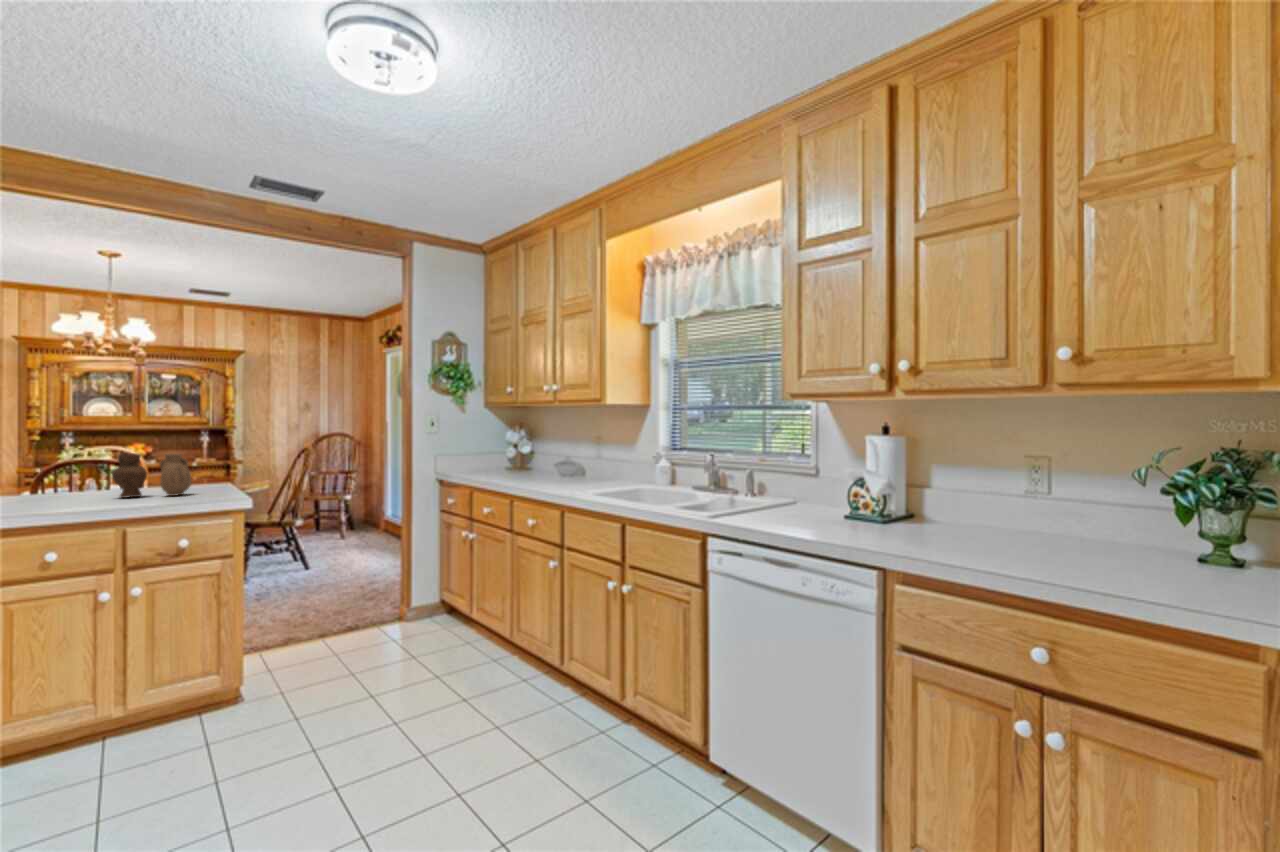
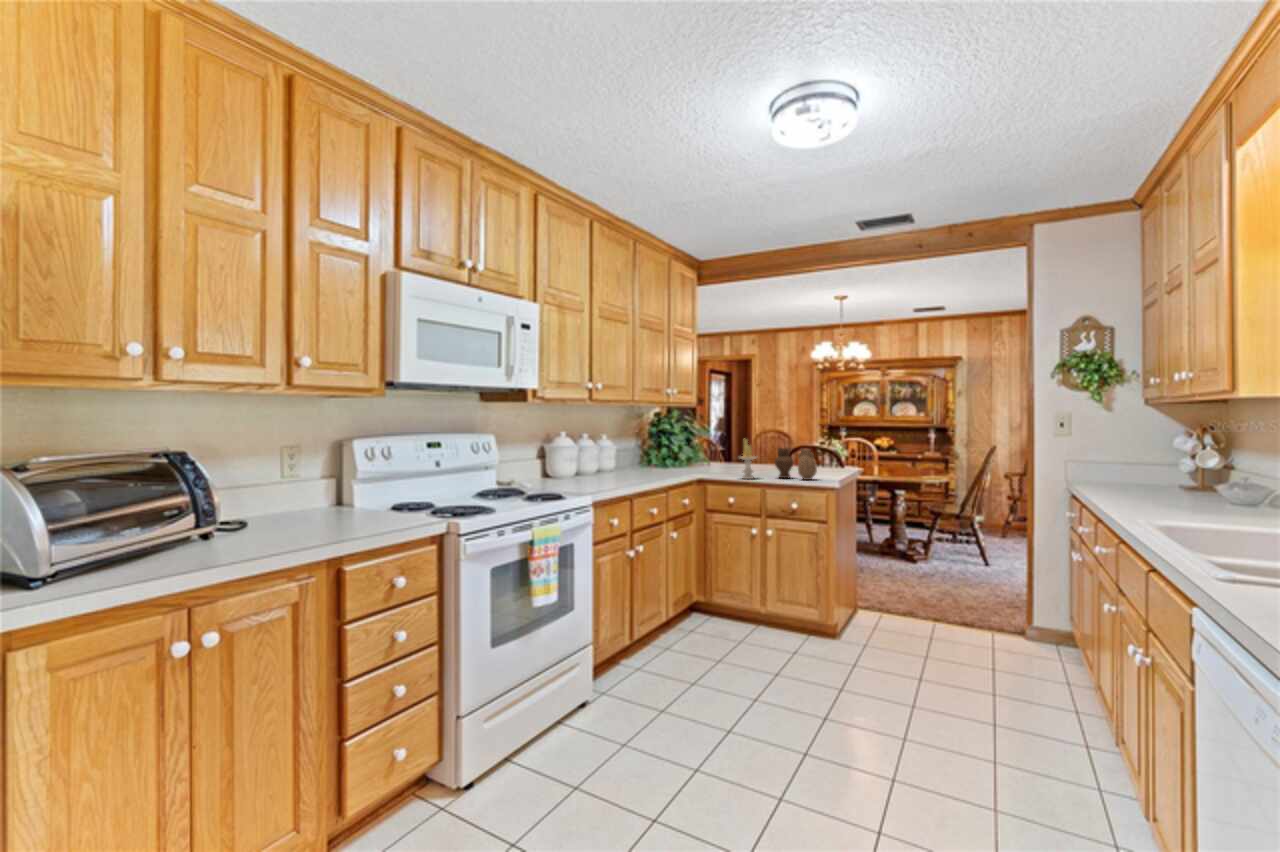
candle: none [40,441,85,505] -> present [740,439,756,479]

